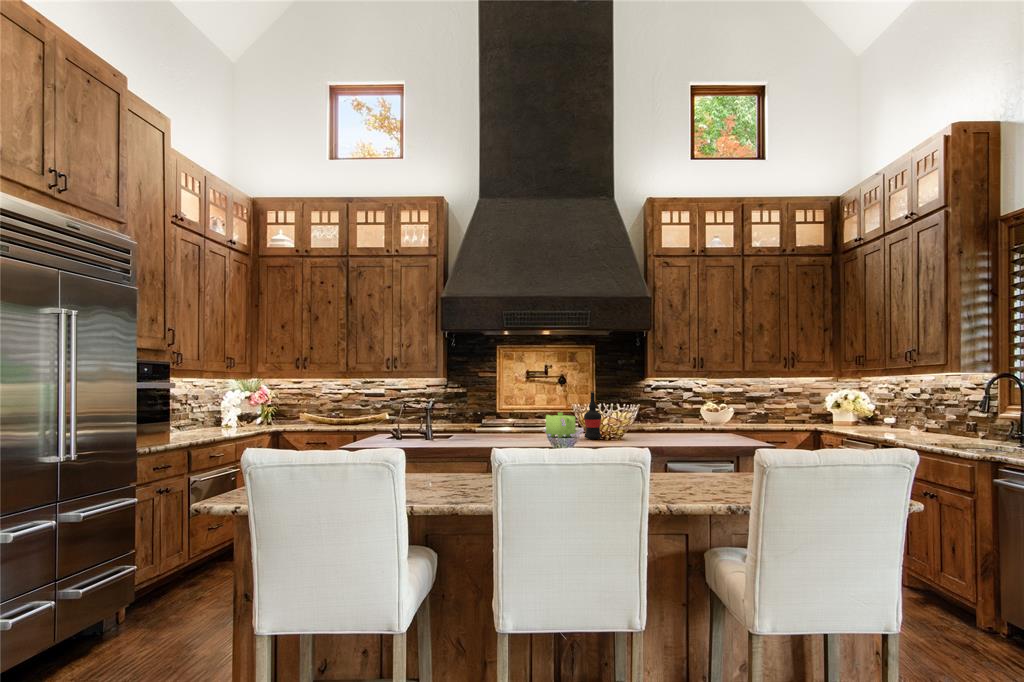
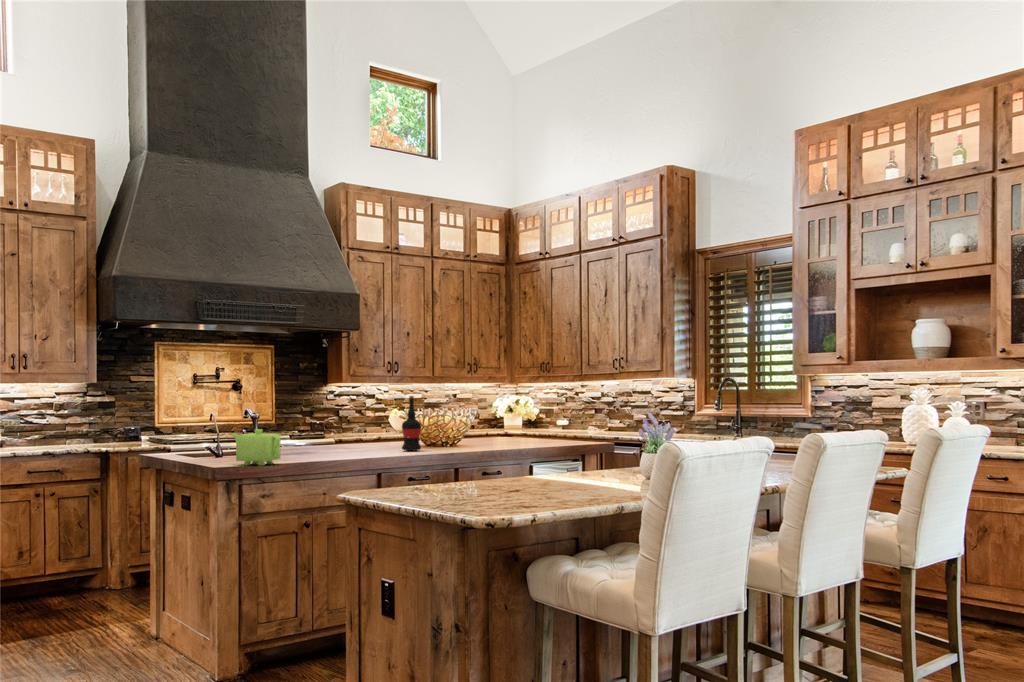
teapot: present [546,413,576,438] -> present [231,429,281,466]

